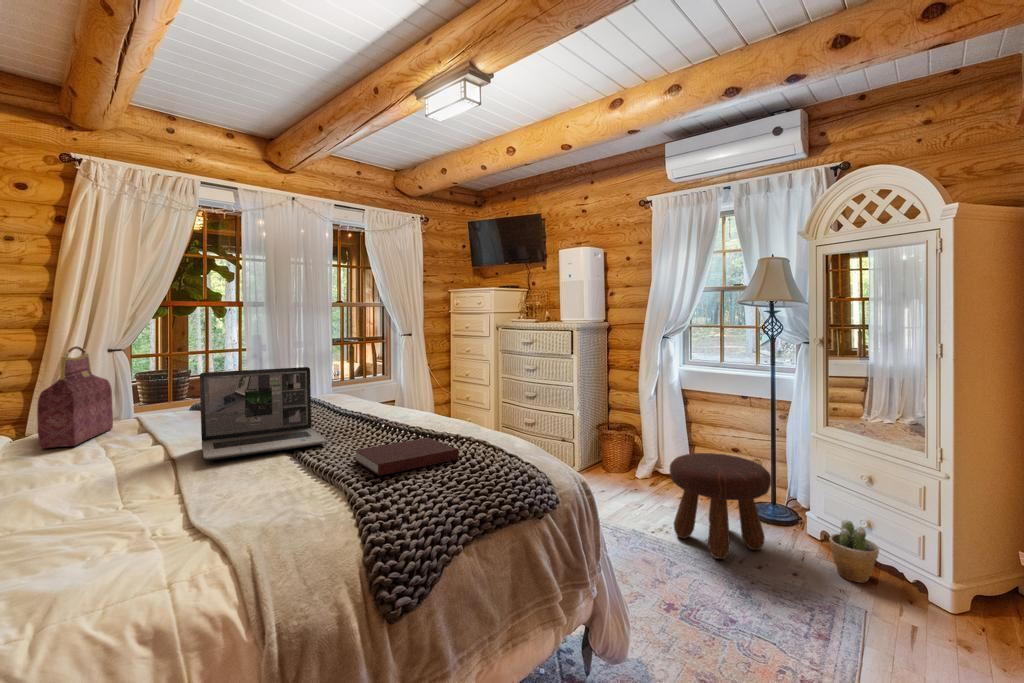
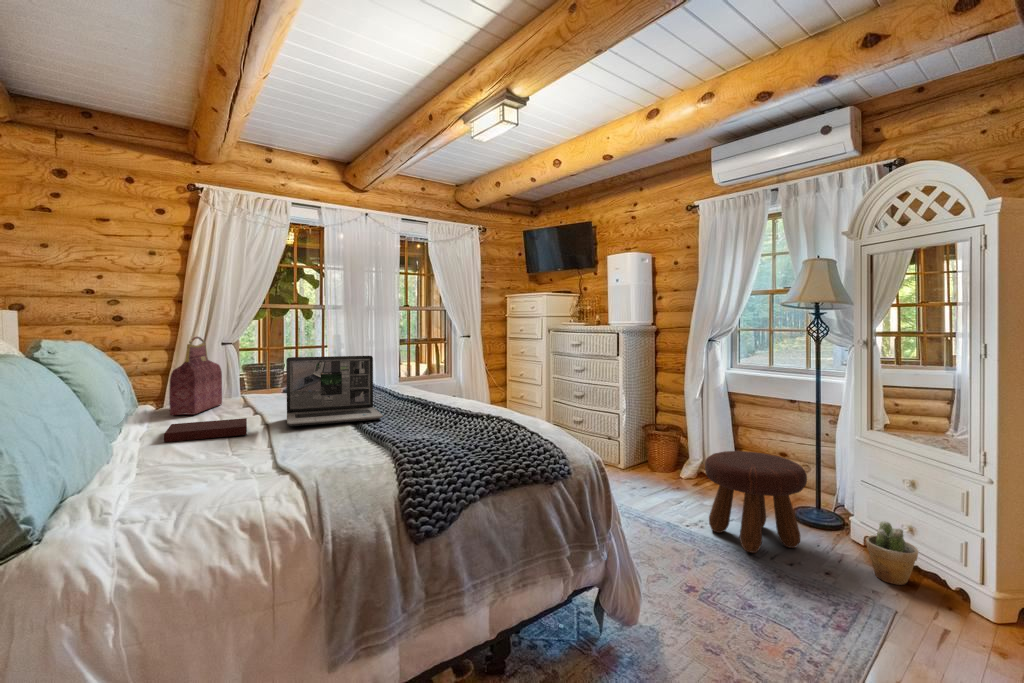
notebook: present [354,438,459,476] -> present [164,418,247,442]

